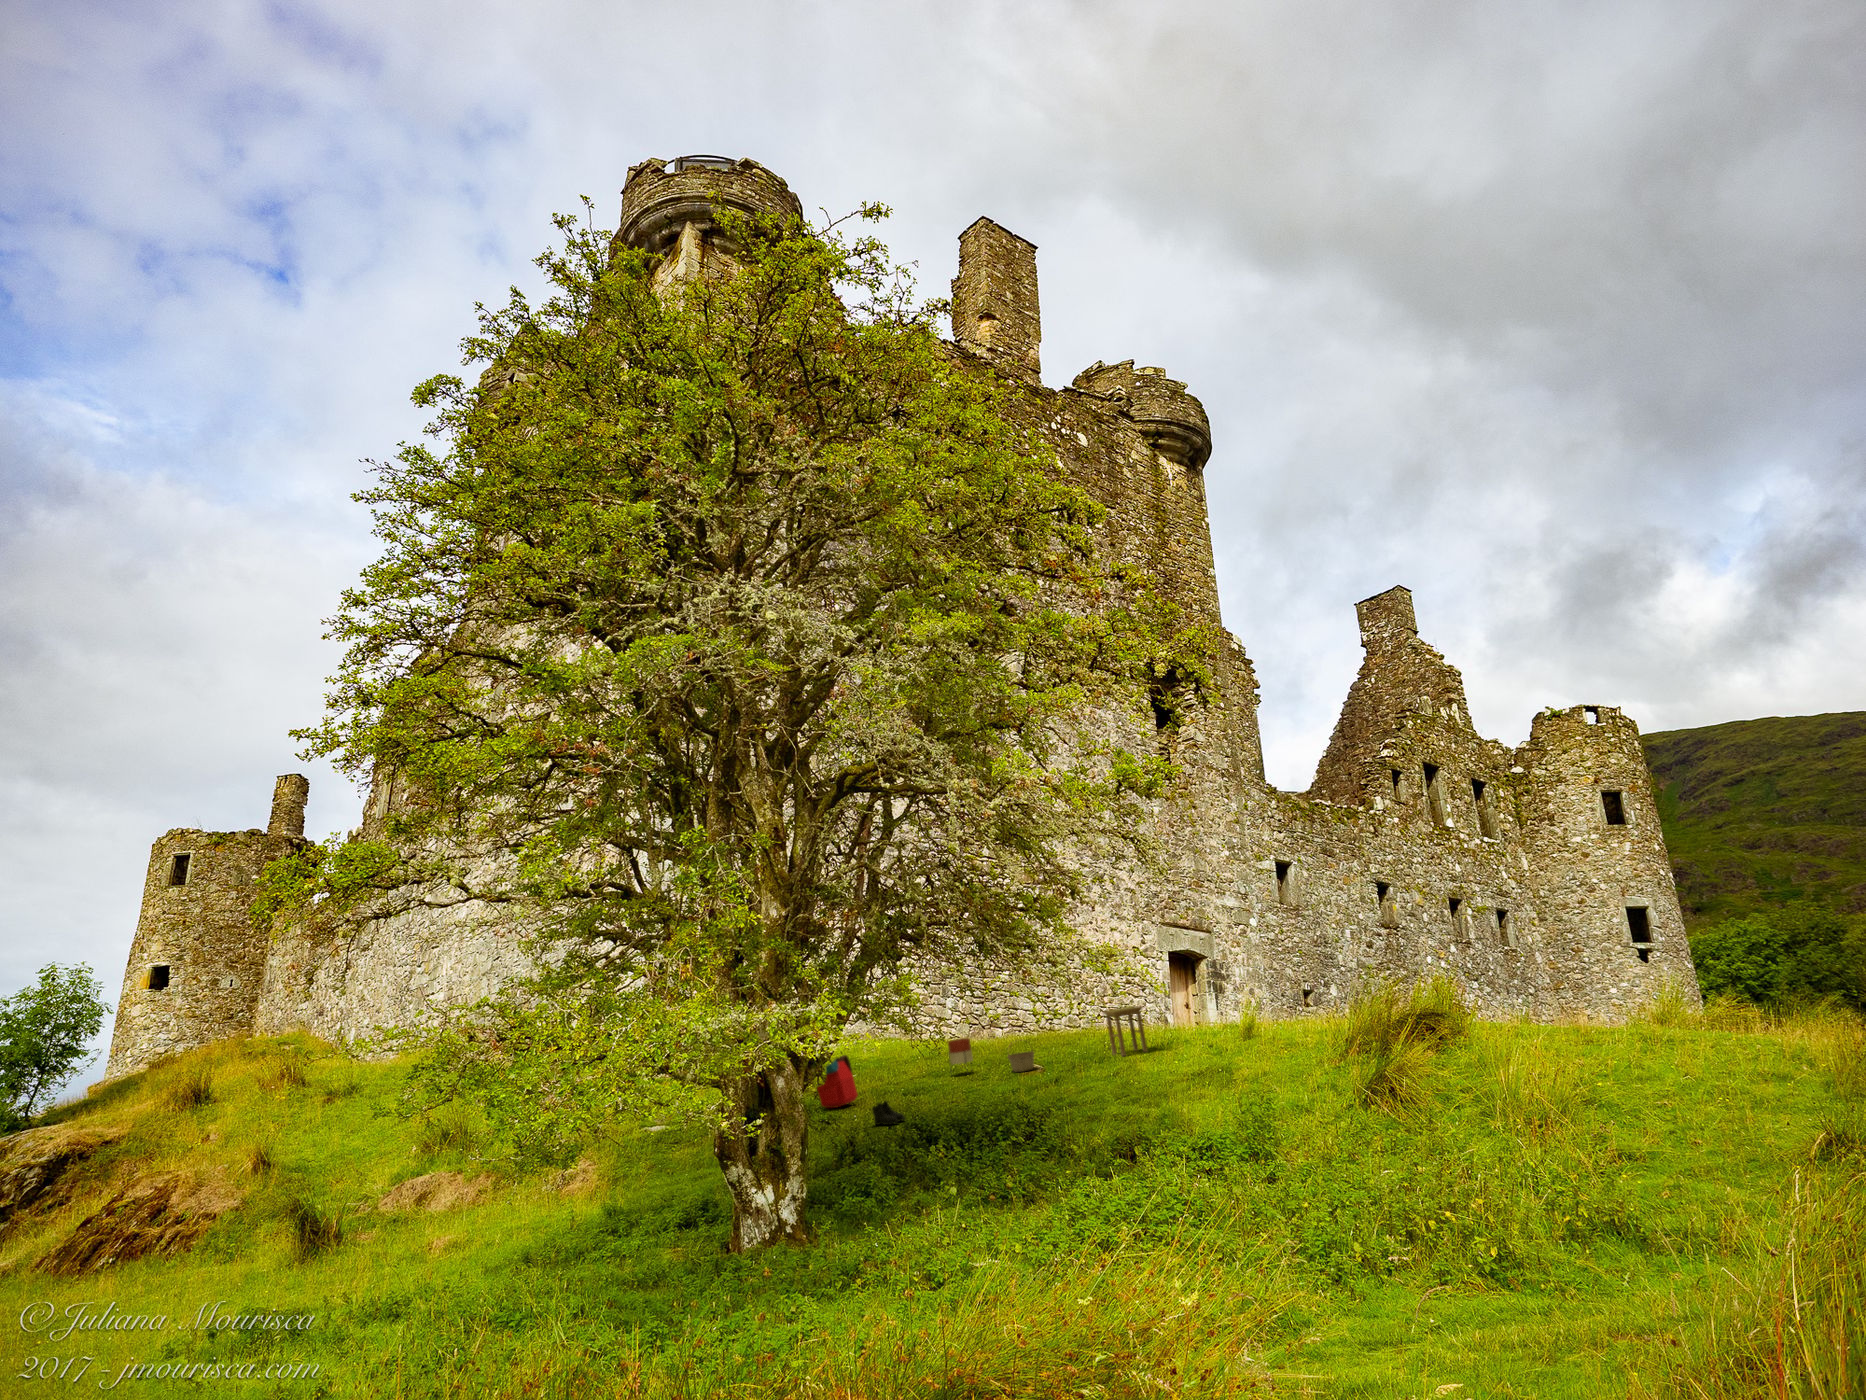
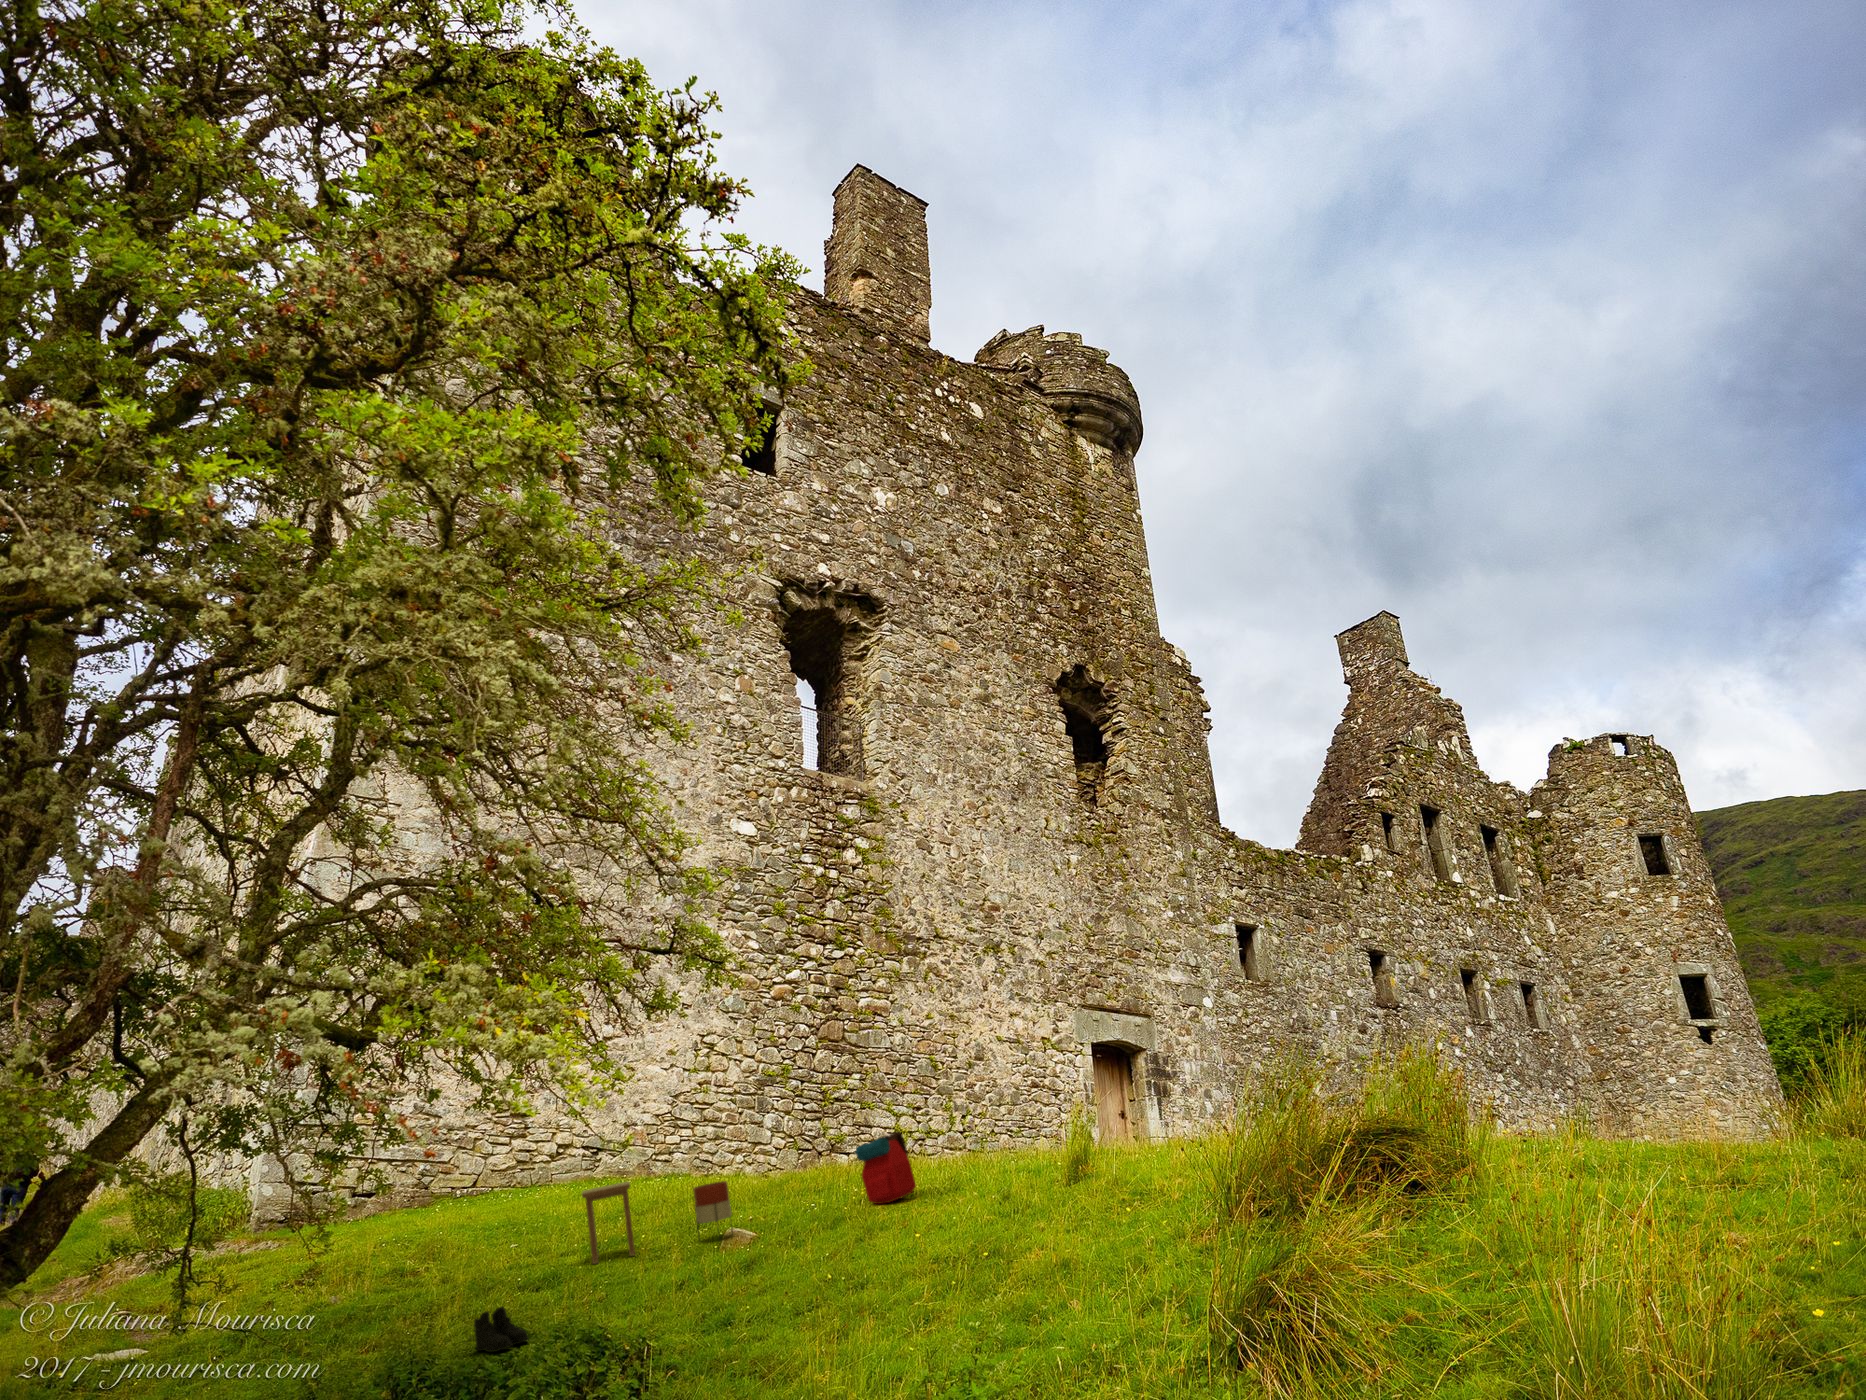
stool: present [1103,1006,1147,1056] -> present [582,1181,635,1264]
basket: present [1008,1046,1034,1072] -> none [776,1184,817,1236]
backpack: present [817,1055,858,1108] -> present [855,1132,916,1204]

